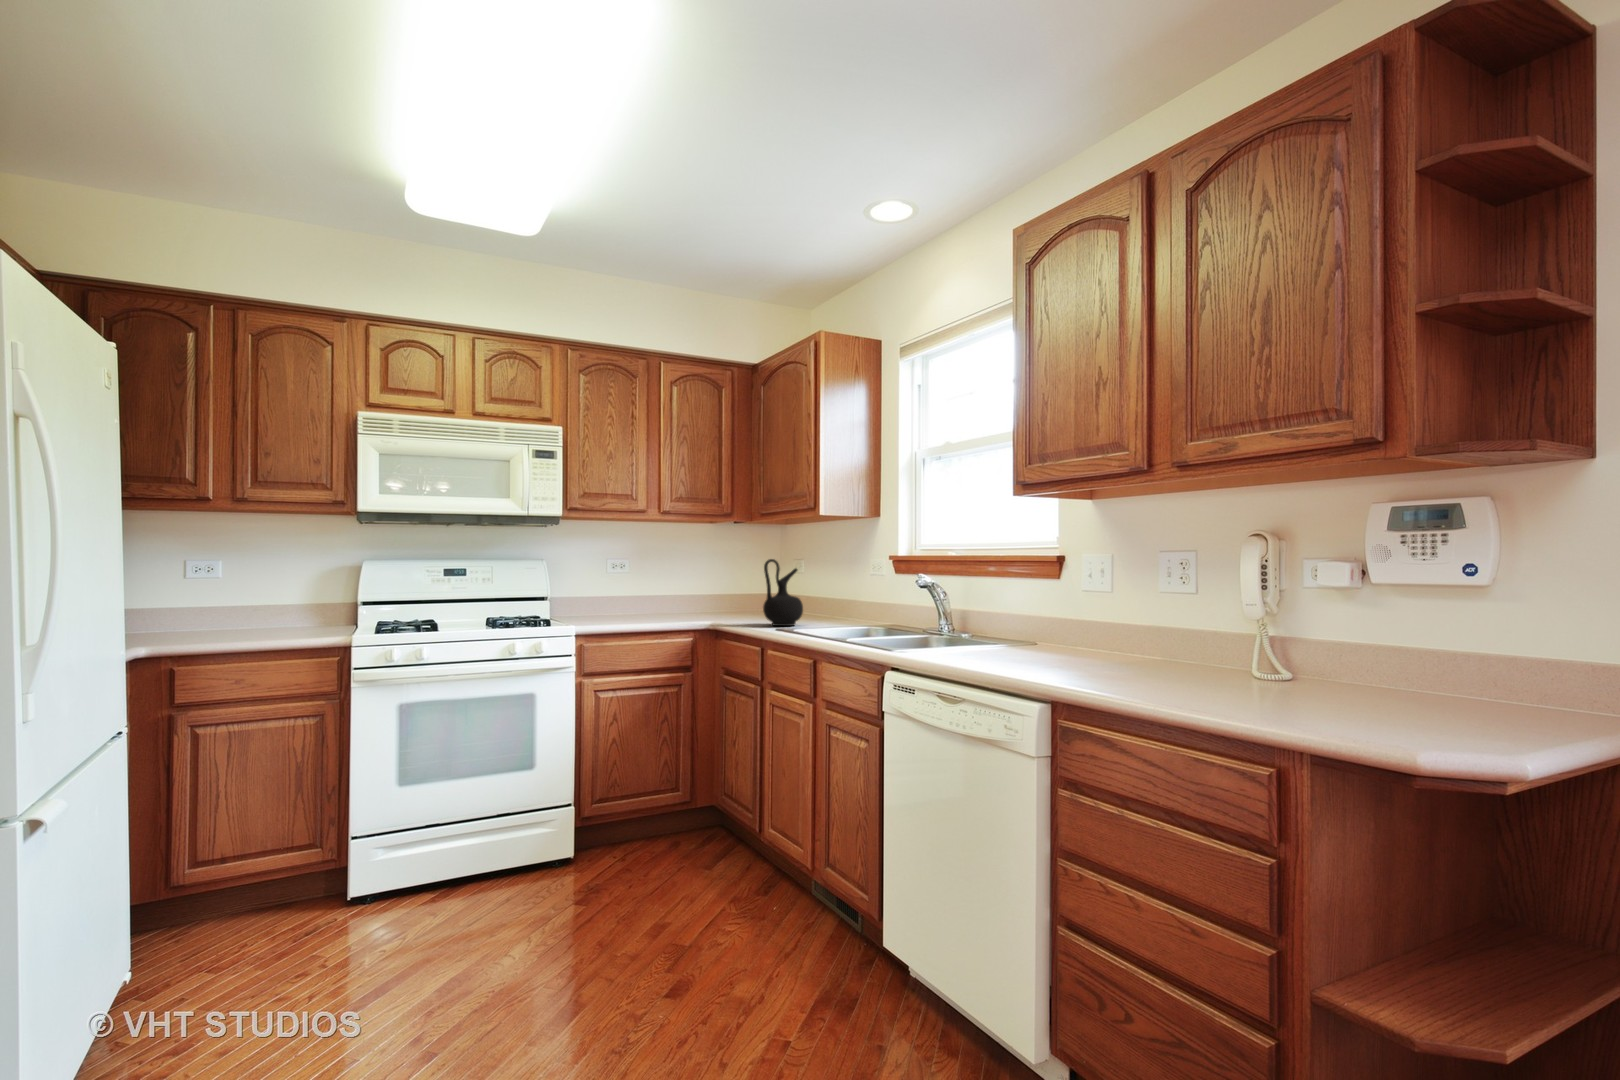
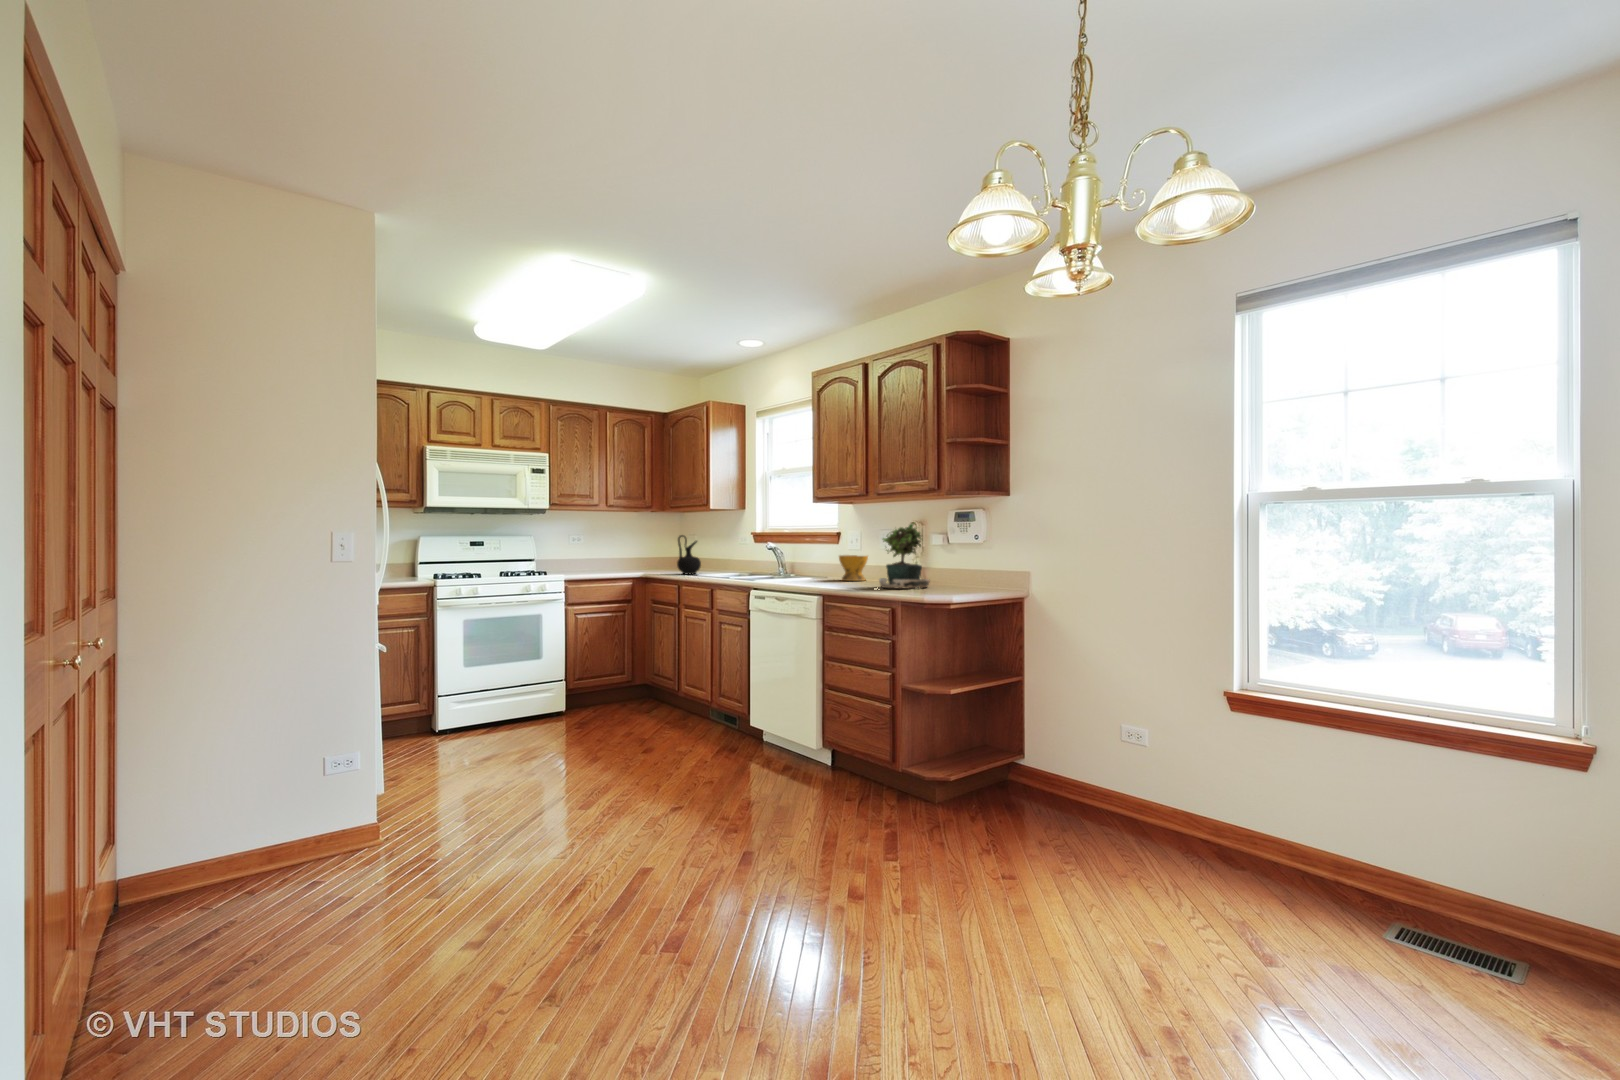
potted plant: none [1180,530,1315,694] -> present [879,524,930,589]
bowl: none [1063,601,1127,656] -> present [839,555,868,581]

